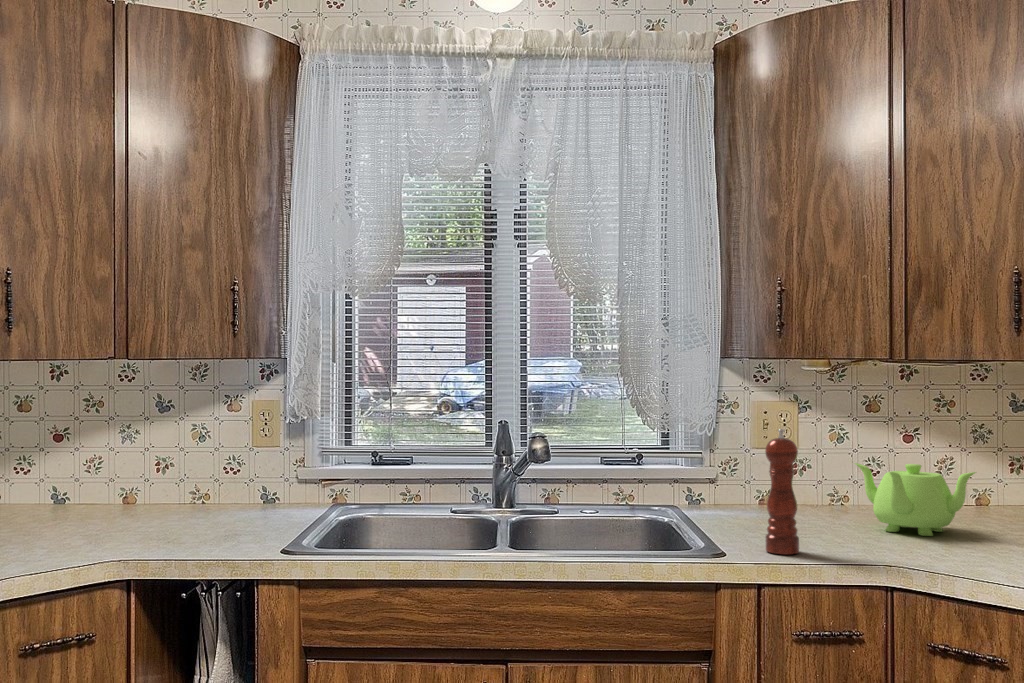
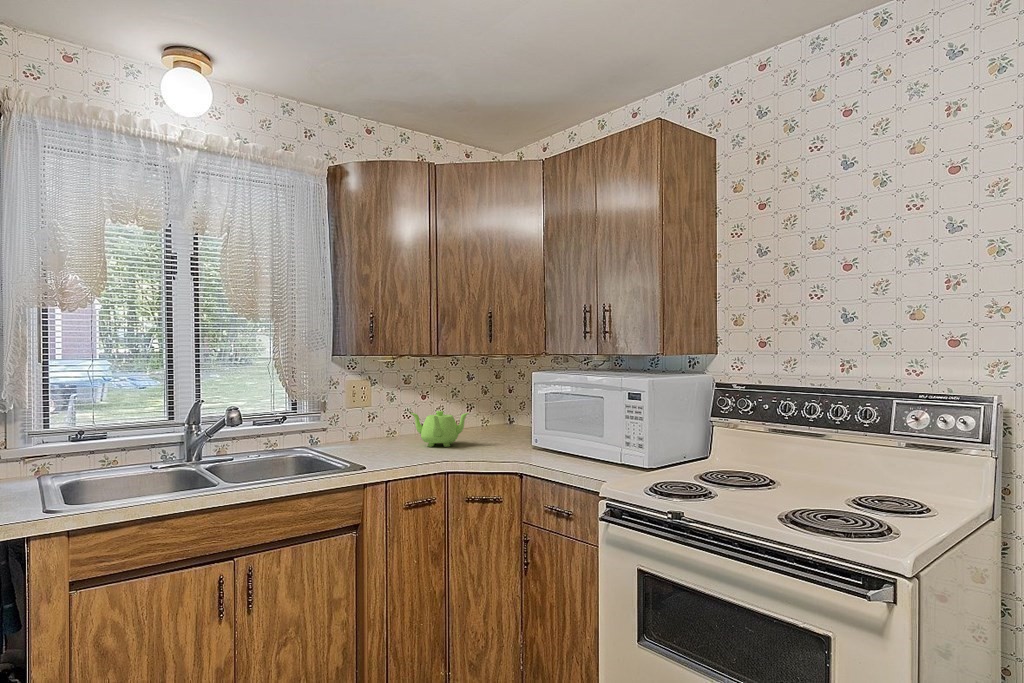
pepper mill: present [765,429,799,554] -> none [385,398,402,464]

